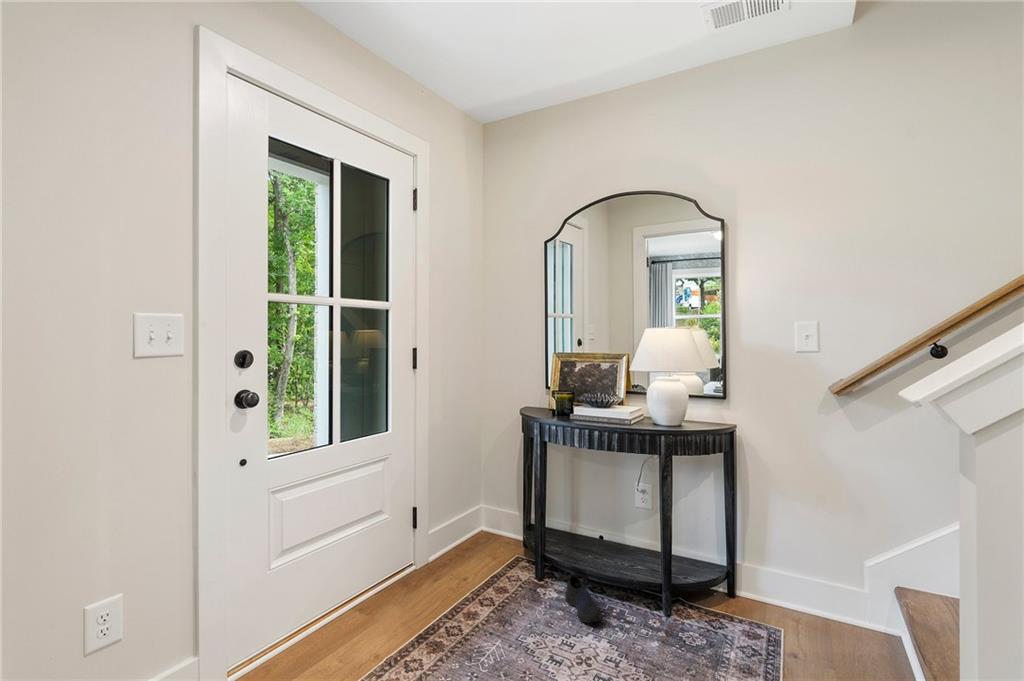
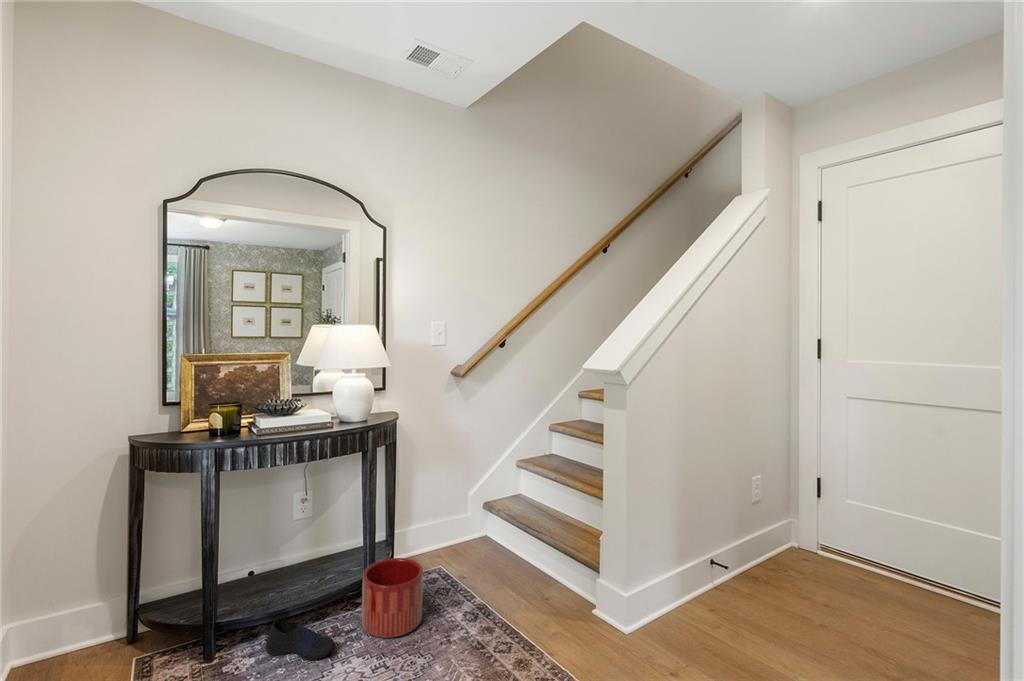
planter: none [635,570,701,656] -> present [362,558,423,638]

